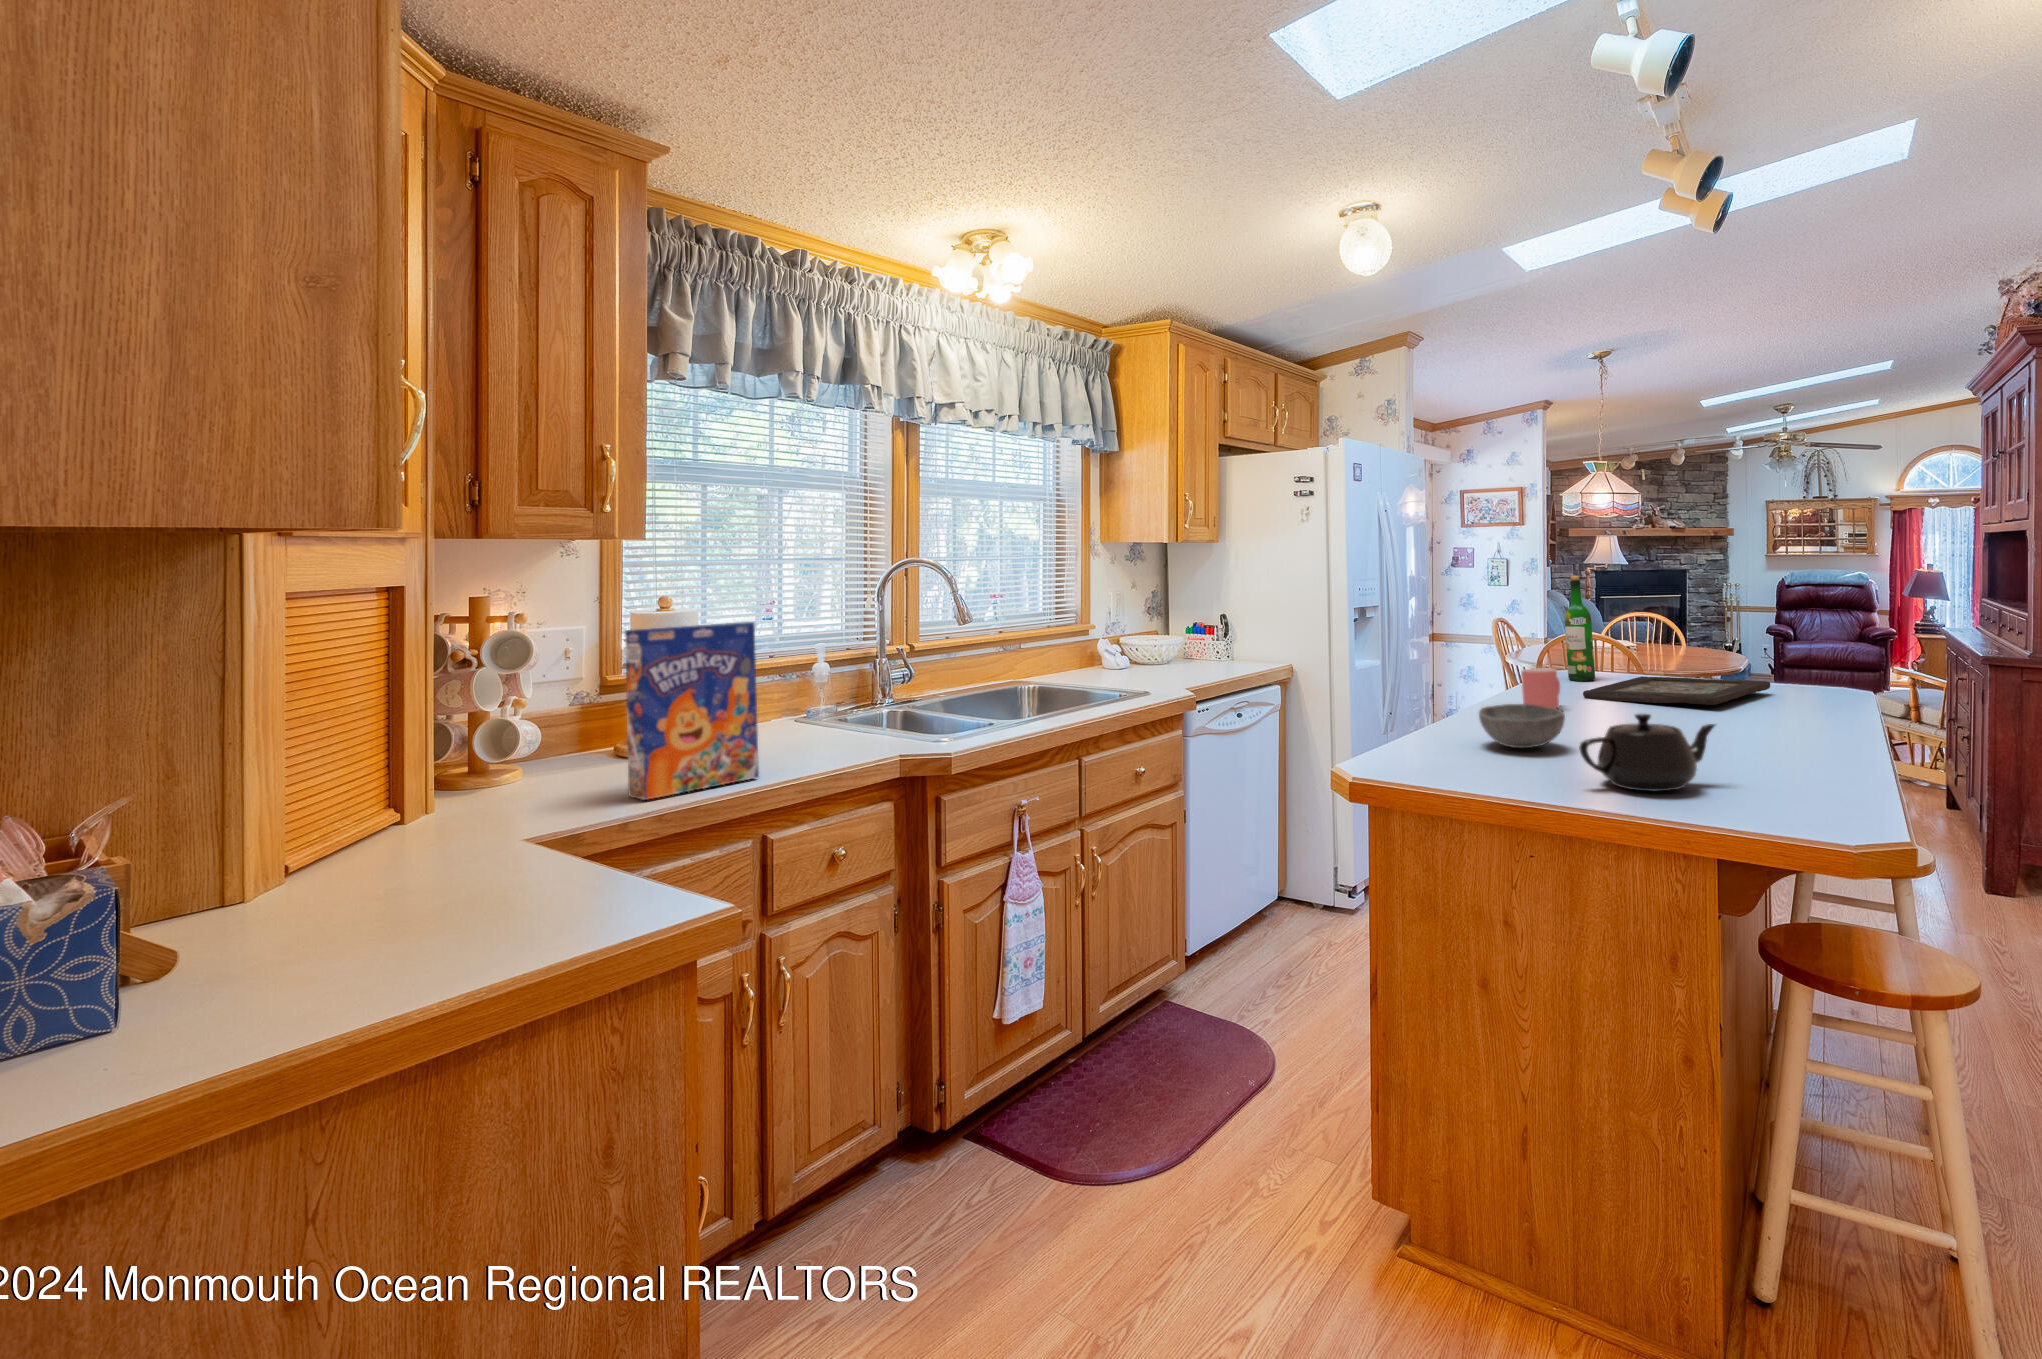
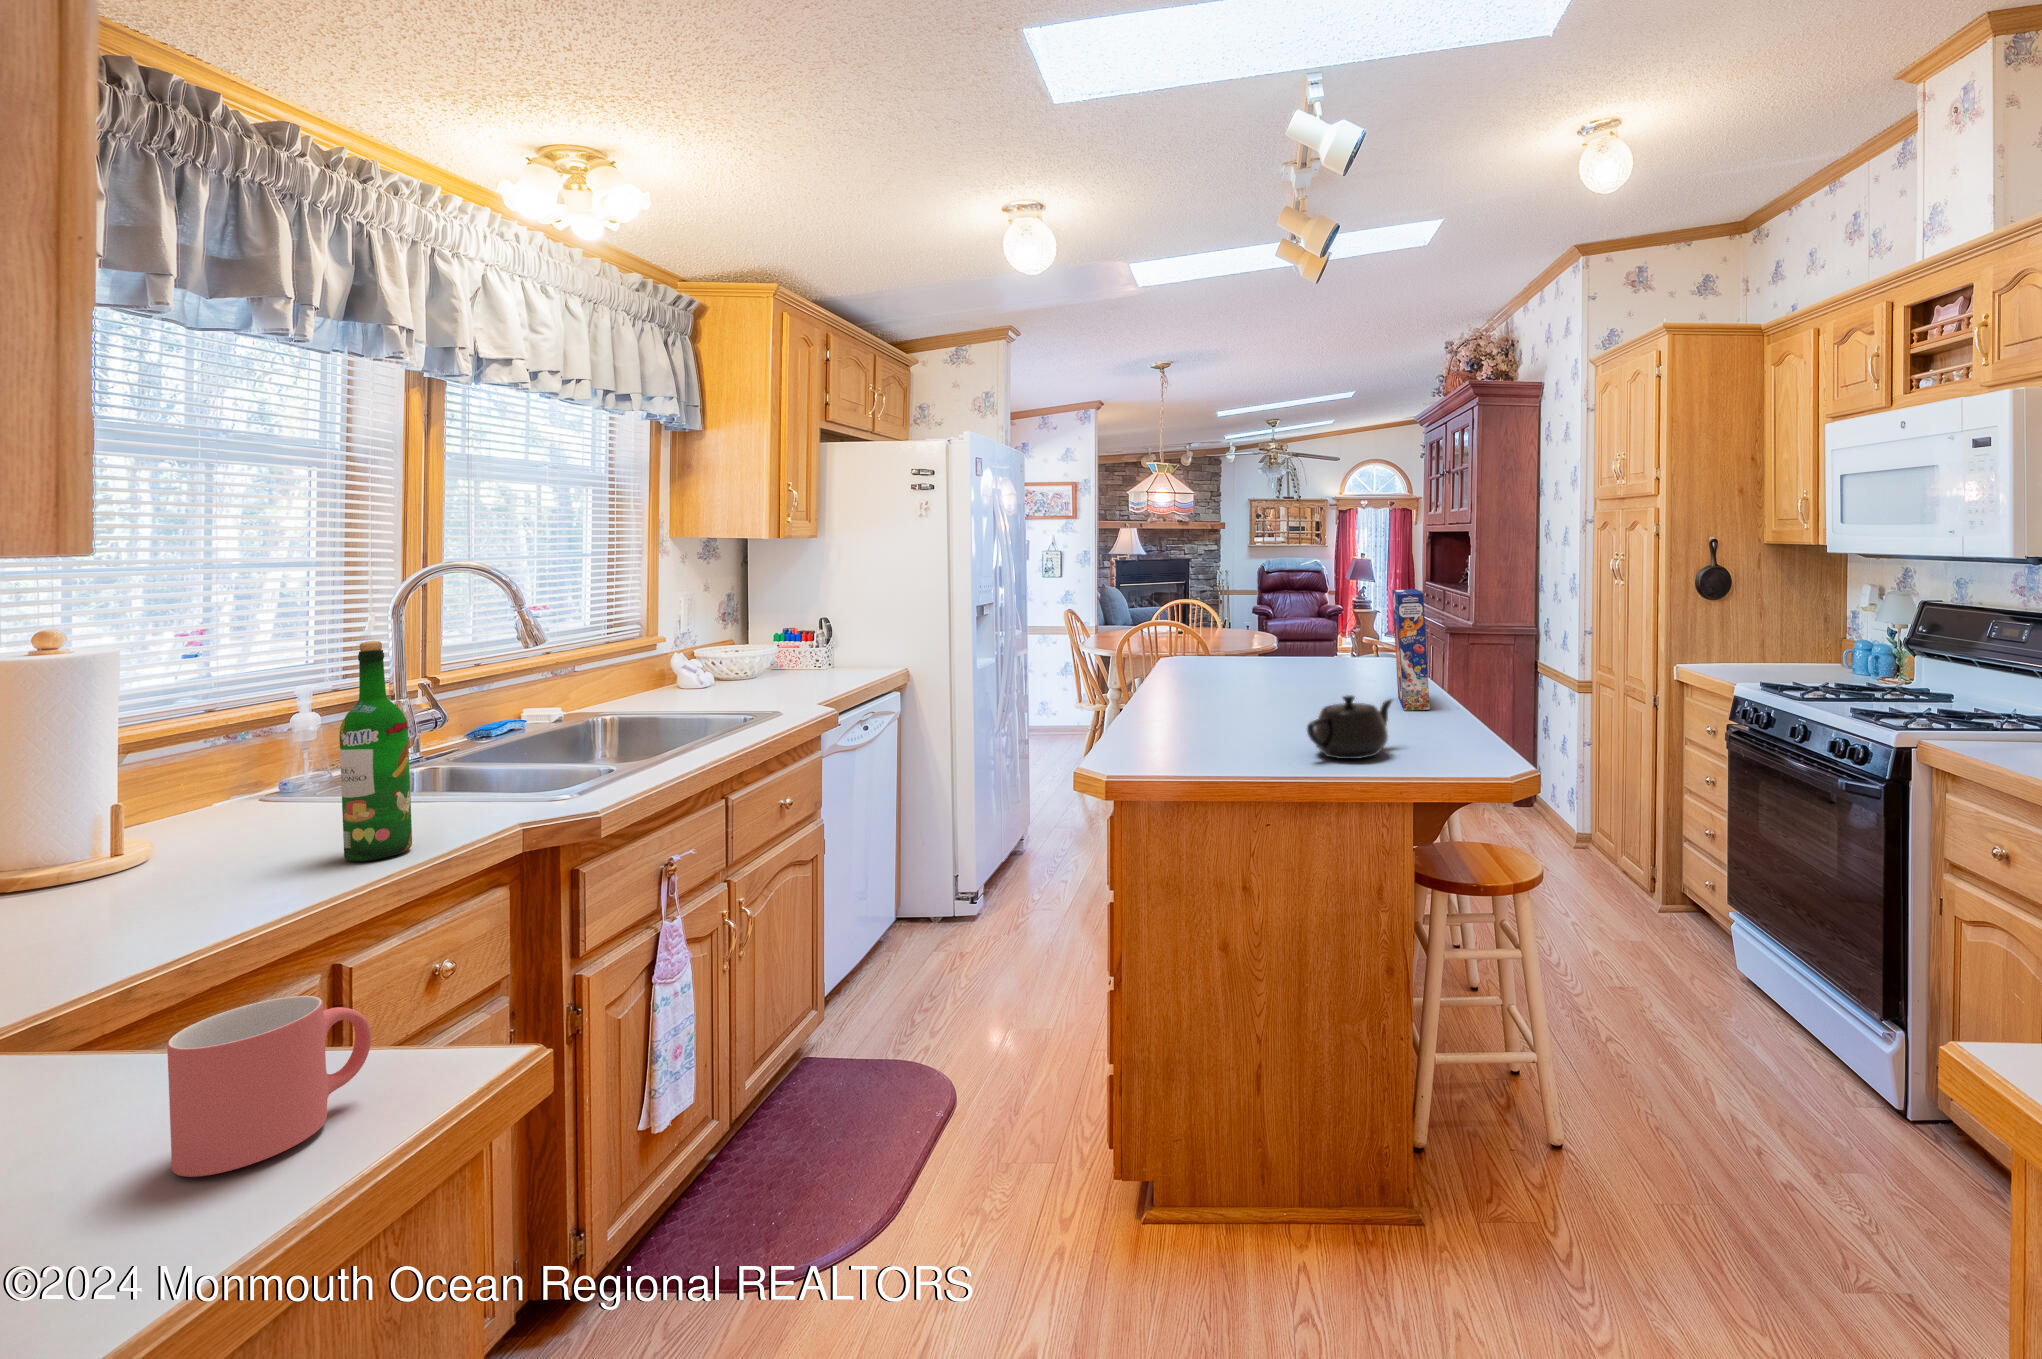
wine bottle: present [1564,576,1595,681] -> present [339,641,412,861]
cereal box: present [625,622,759,800] -> present [1392,589,1430,711]
mug: present [1521,668,1560,709] -> present [167,996,371,1177]
decorative tray: present [1583,677,1770,705] -> none [1223,659,1353,685]
bowl: present [1479,704,1565,748] -> none [1188,694,1262,734]

